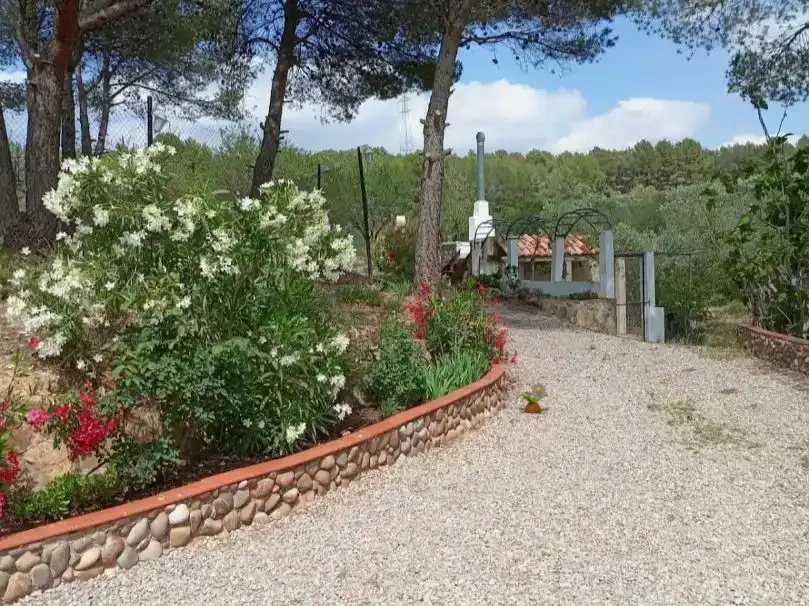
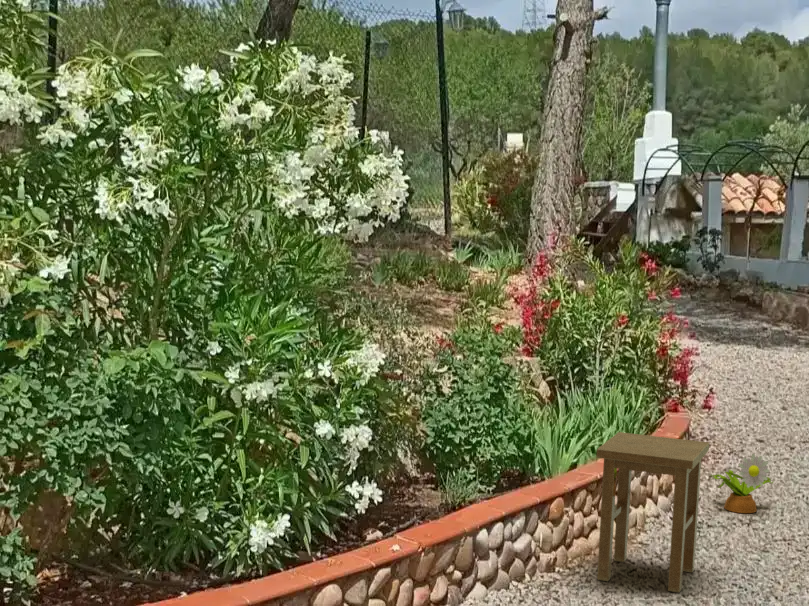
stool: none [458,373,515,452] -> present [596,432,709,592]

